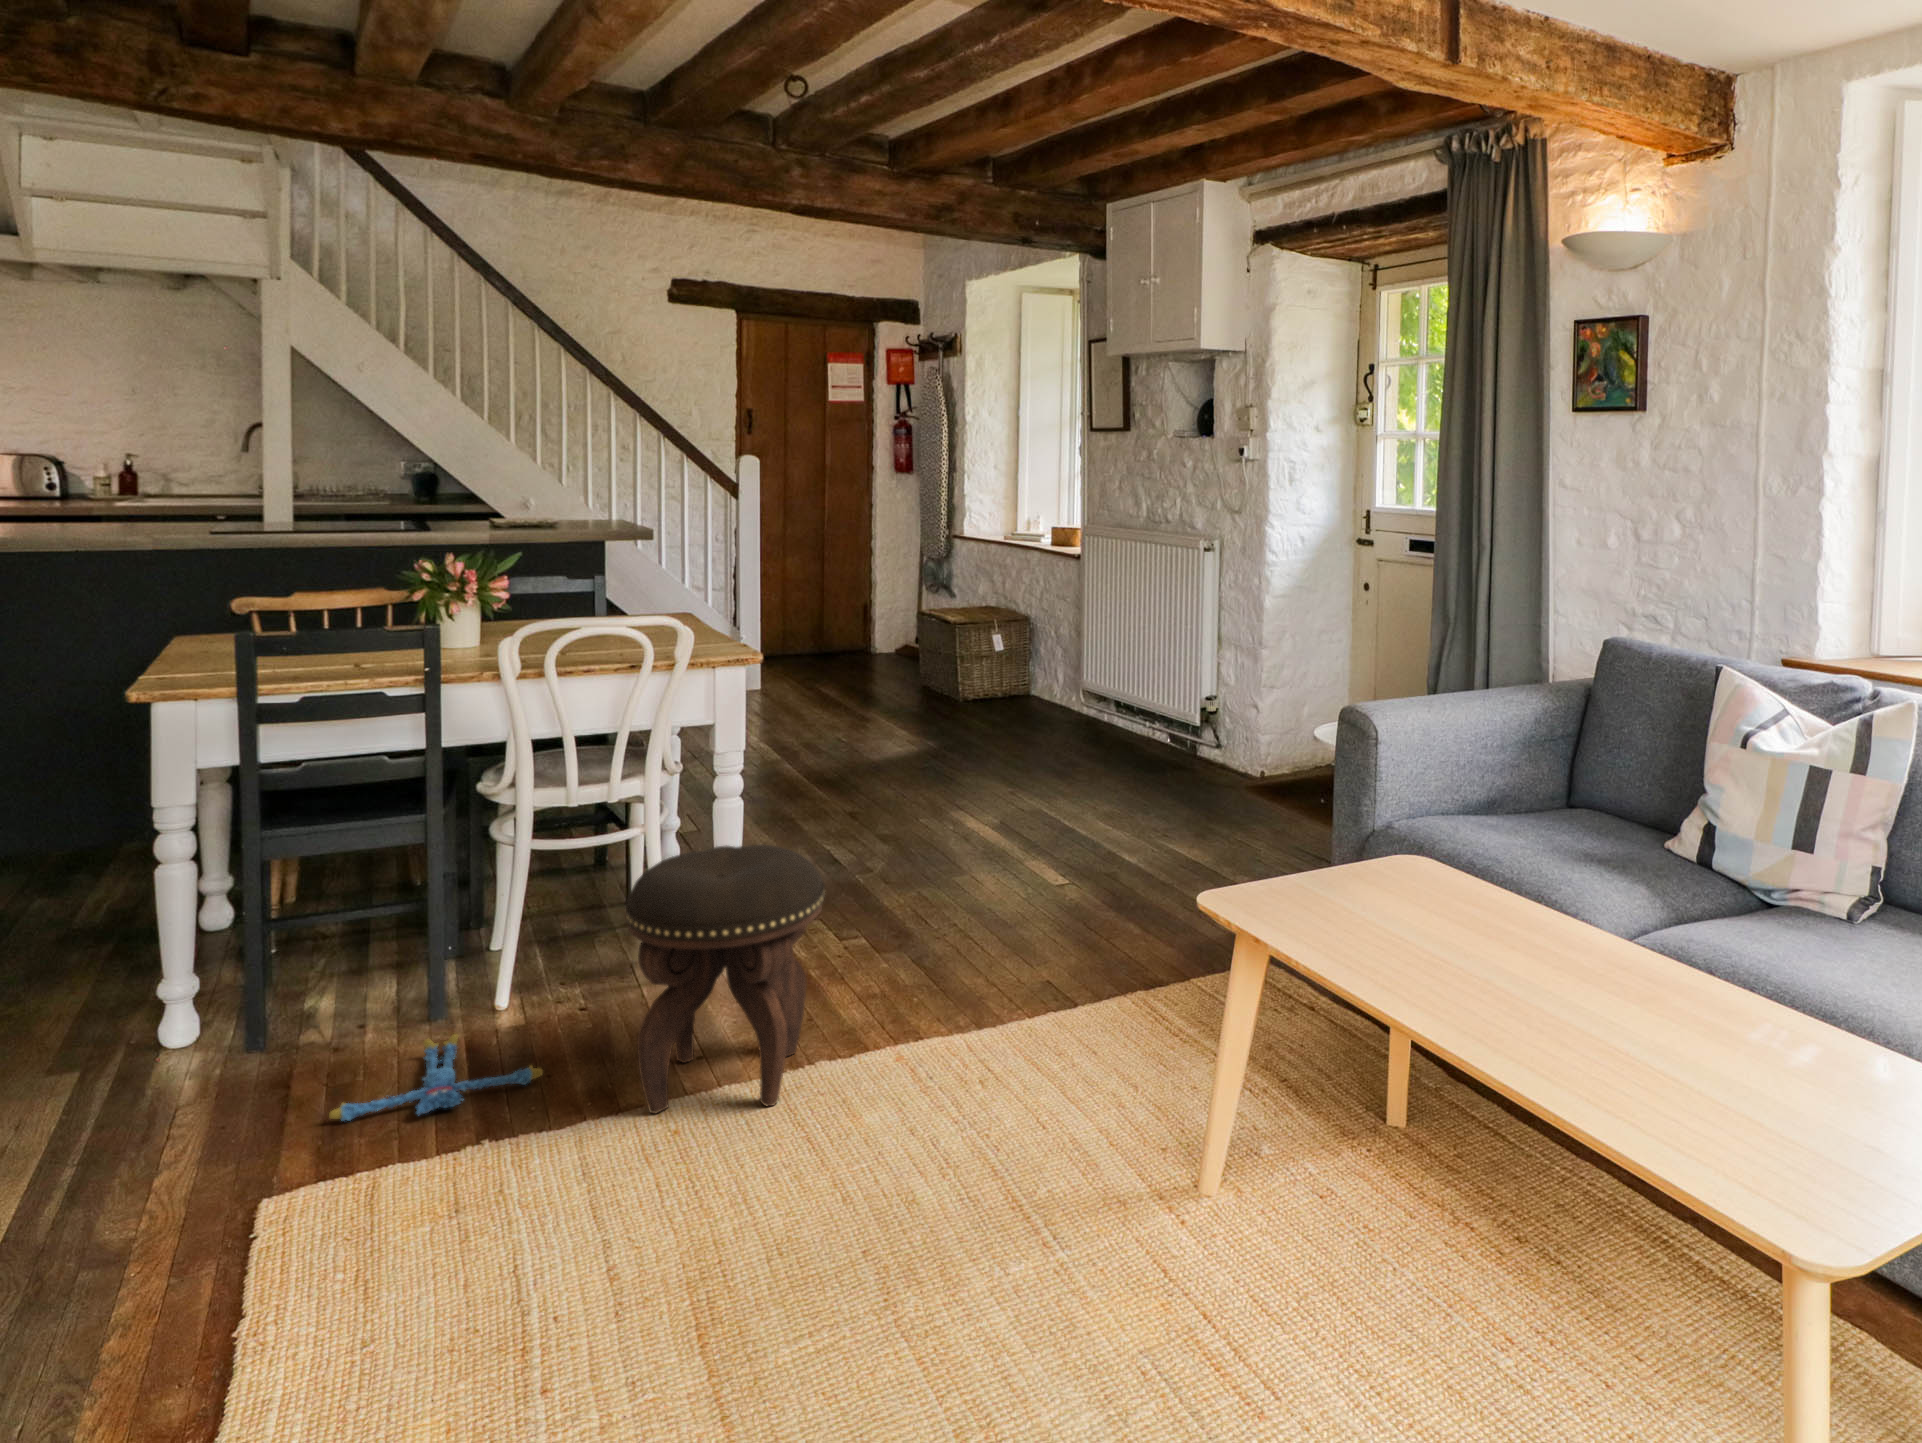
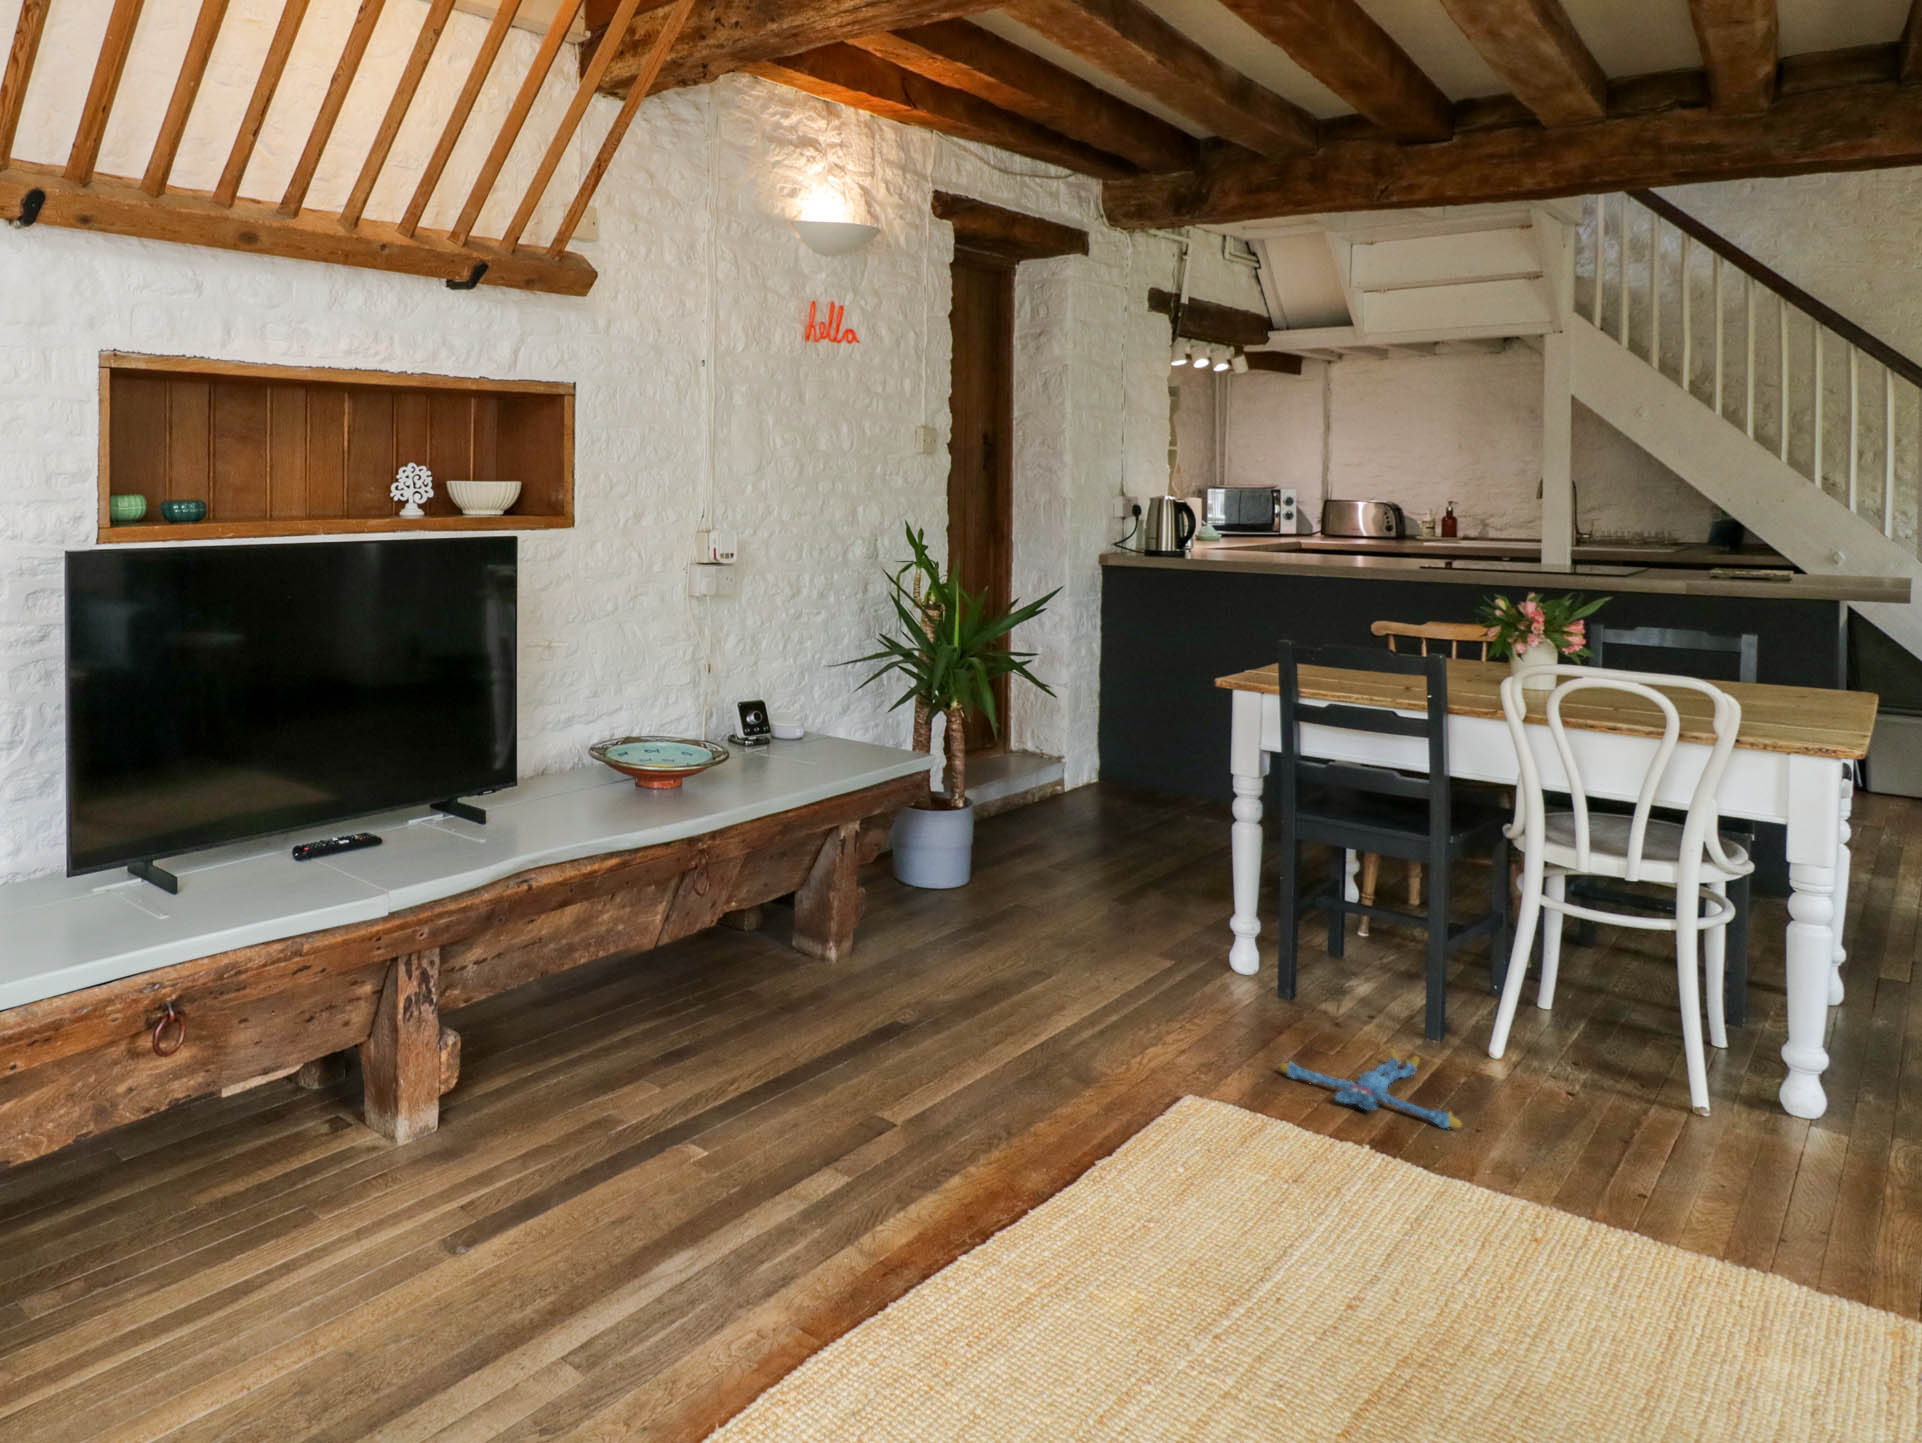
footstool: present [626,844,825,1113] -> none [1510,947,1782,1287]

